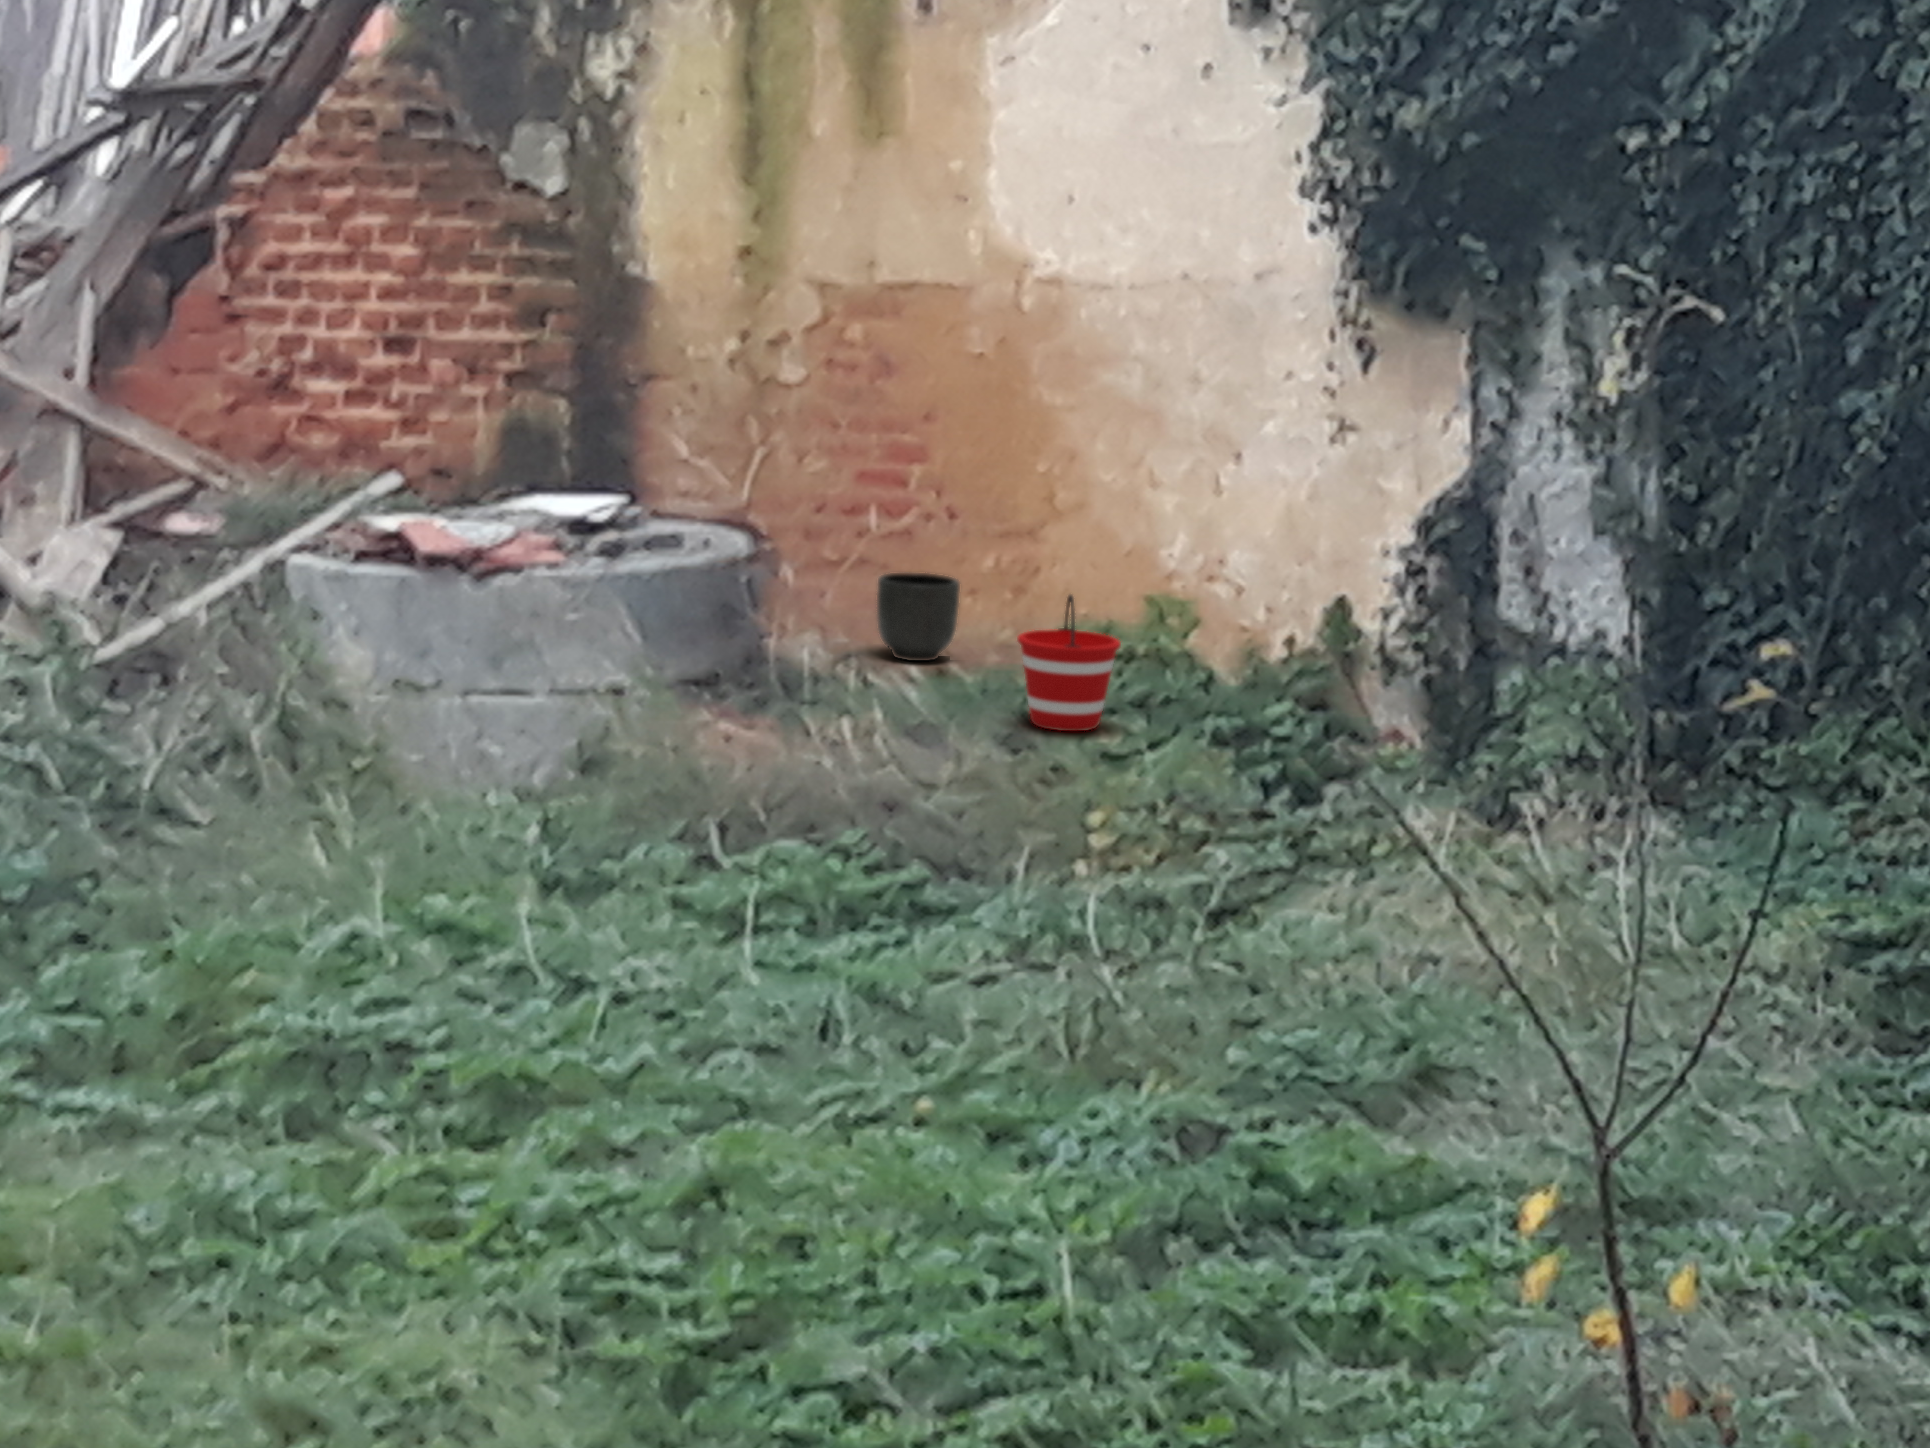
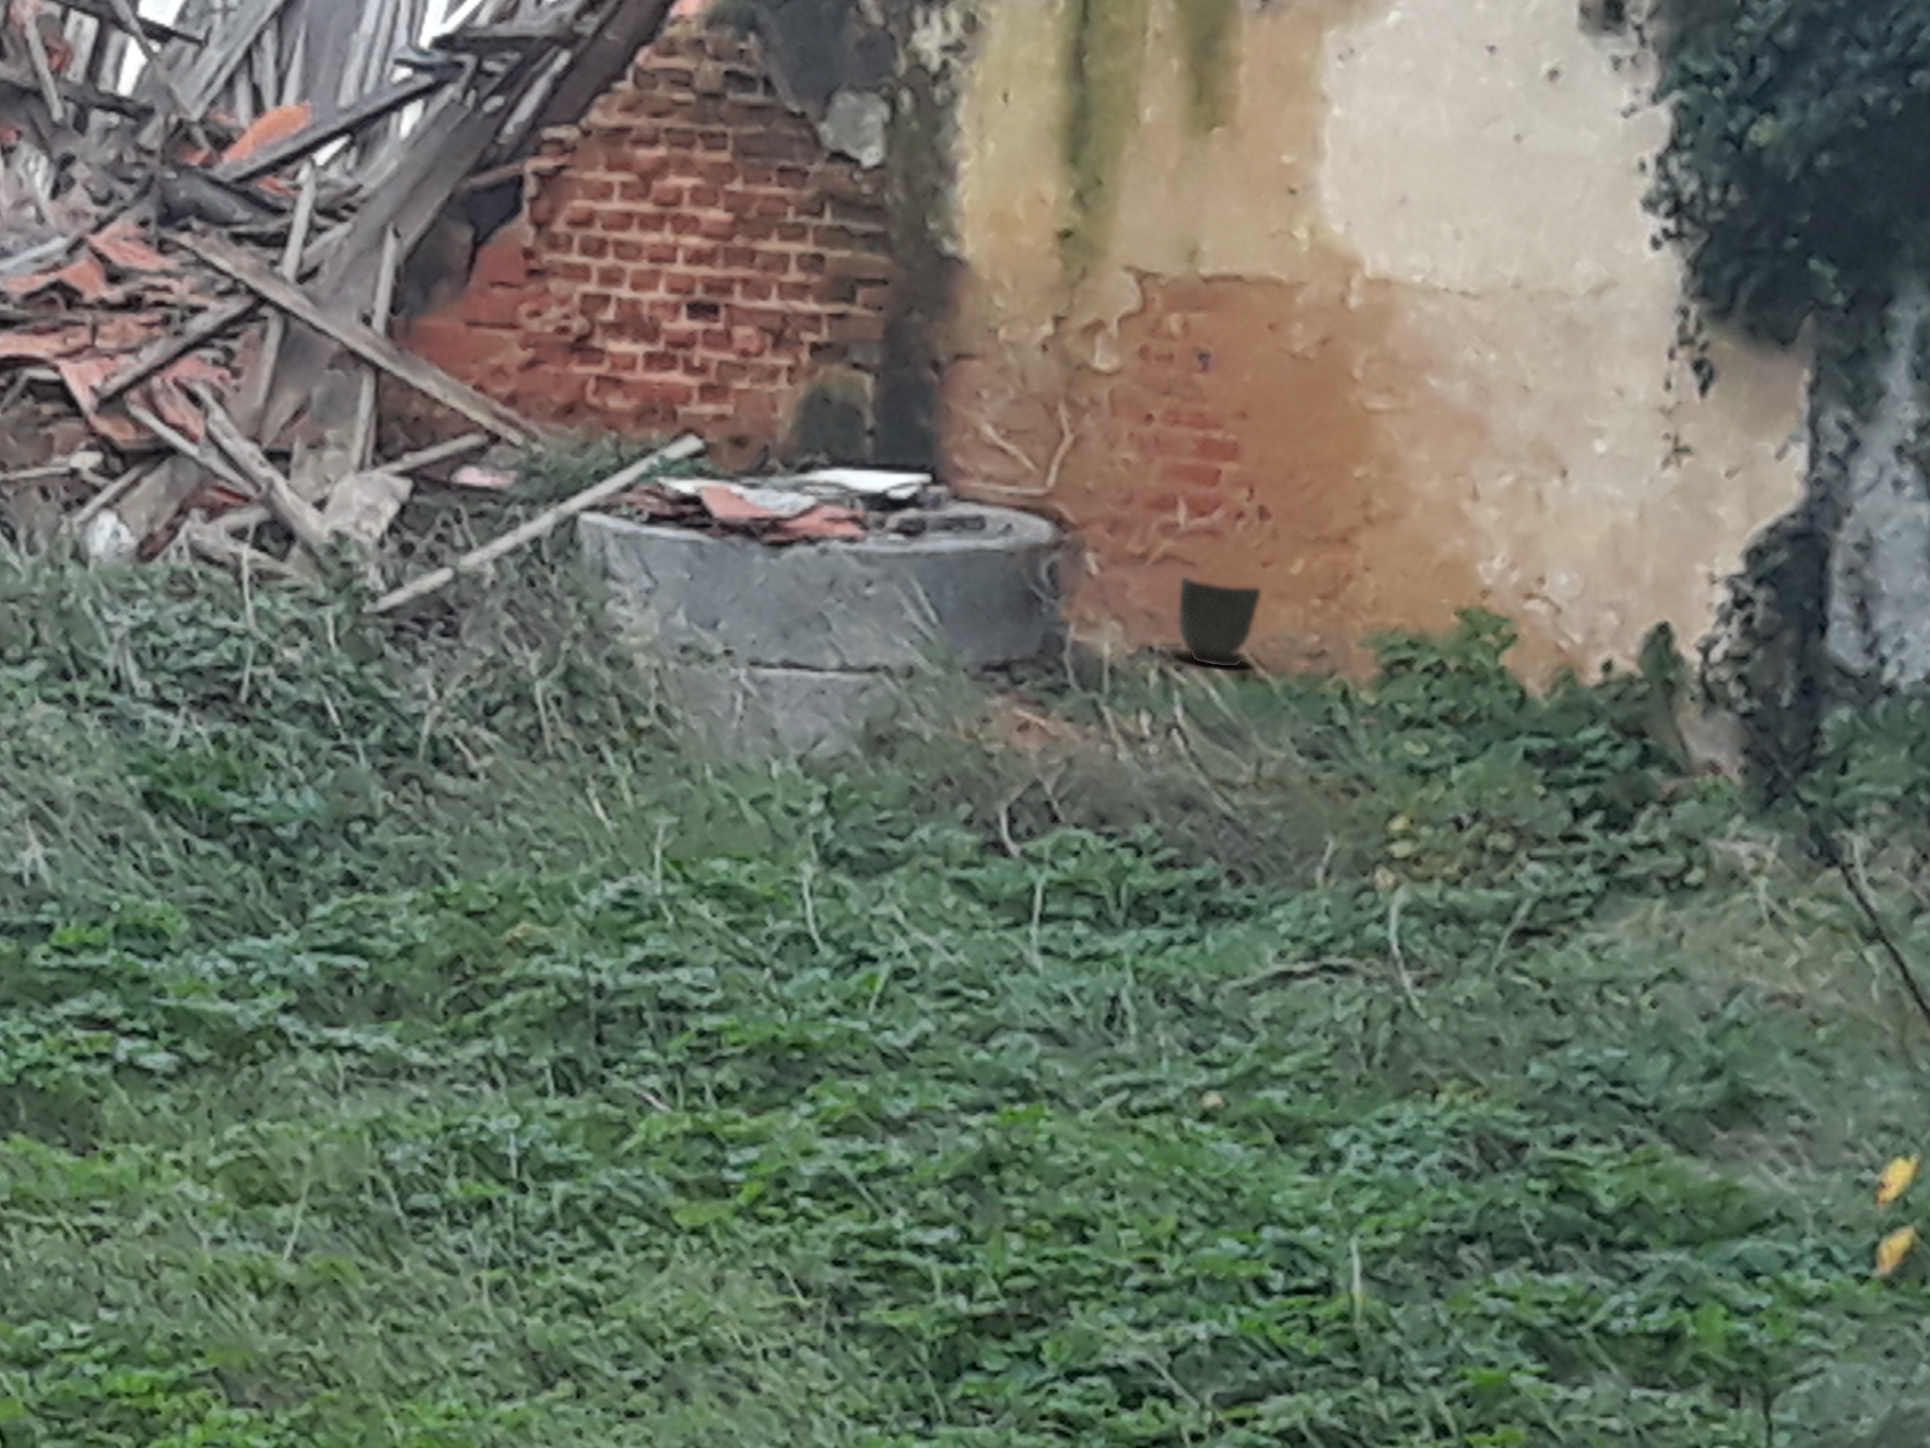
bucket: present [1017,595,1121,731] -> none [1319,598,1427,738]

